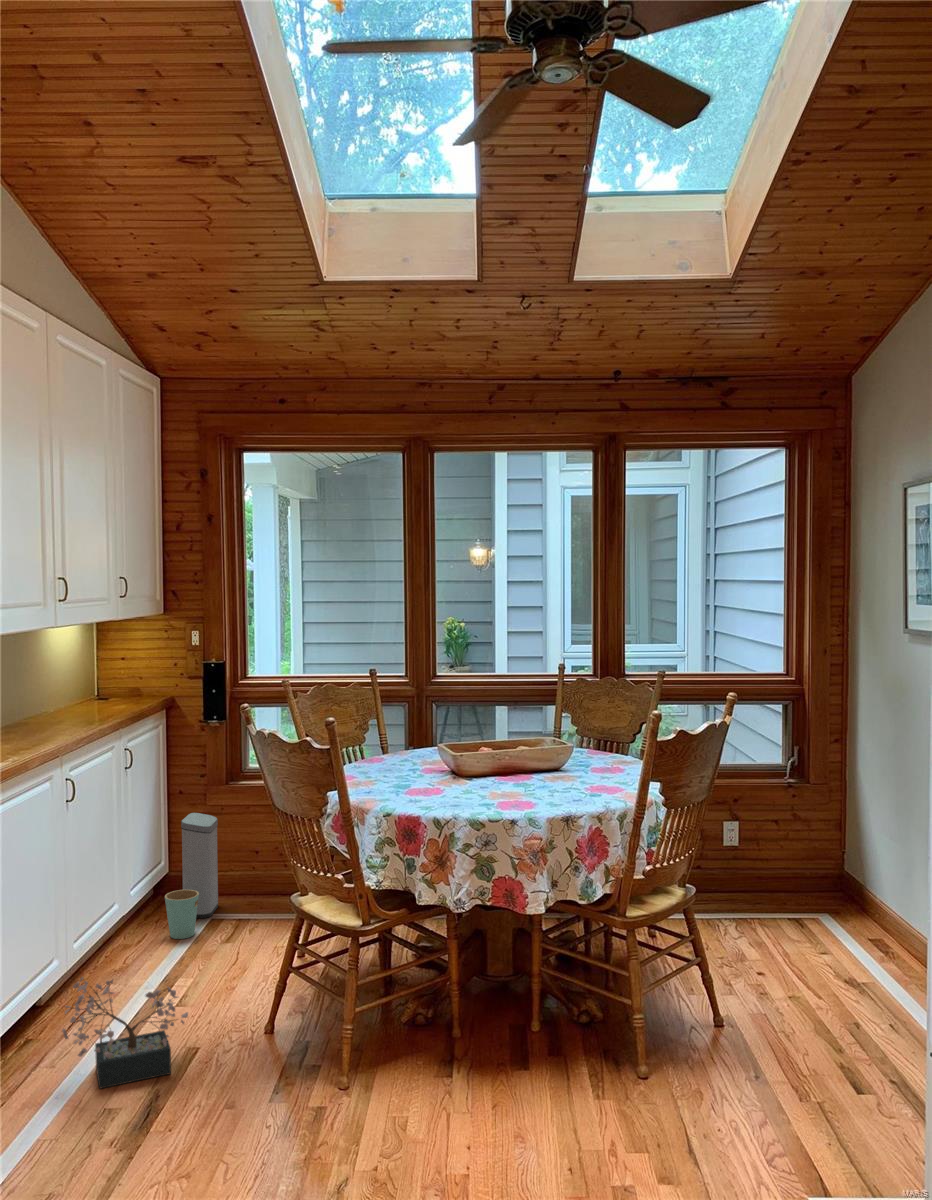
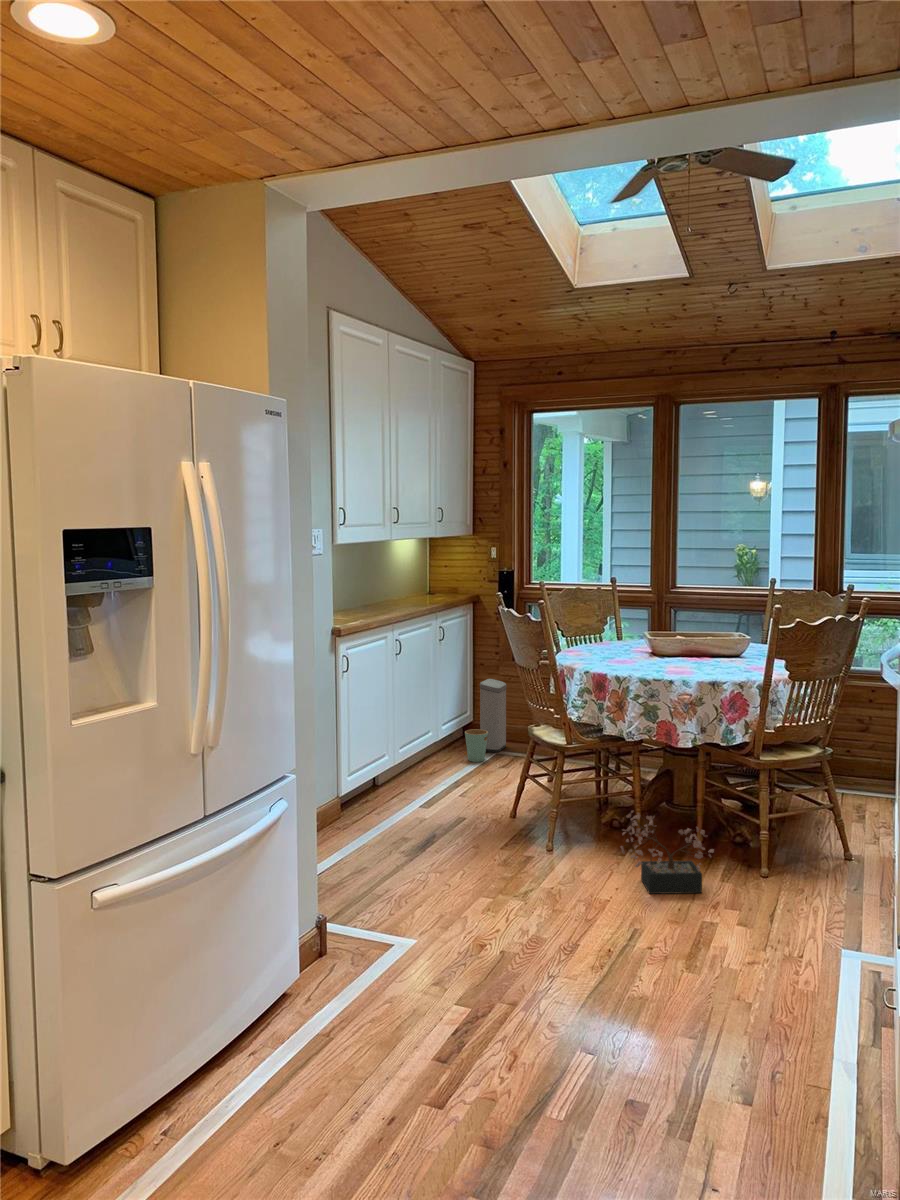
decorative plant: present [62,977,188,1089] -> present [621,811,714,894]

